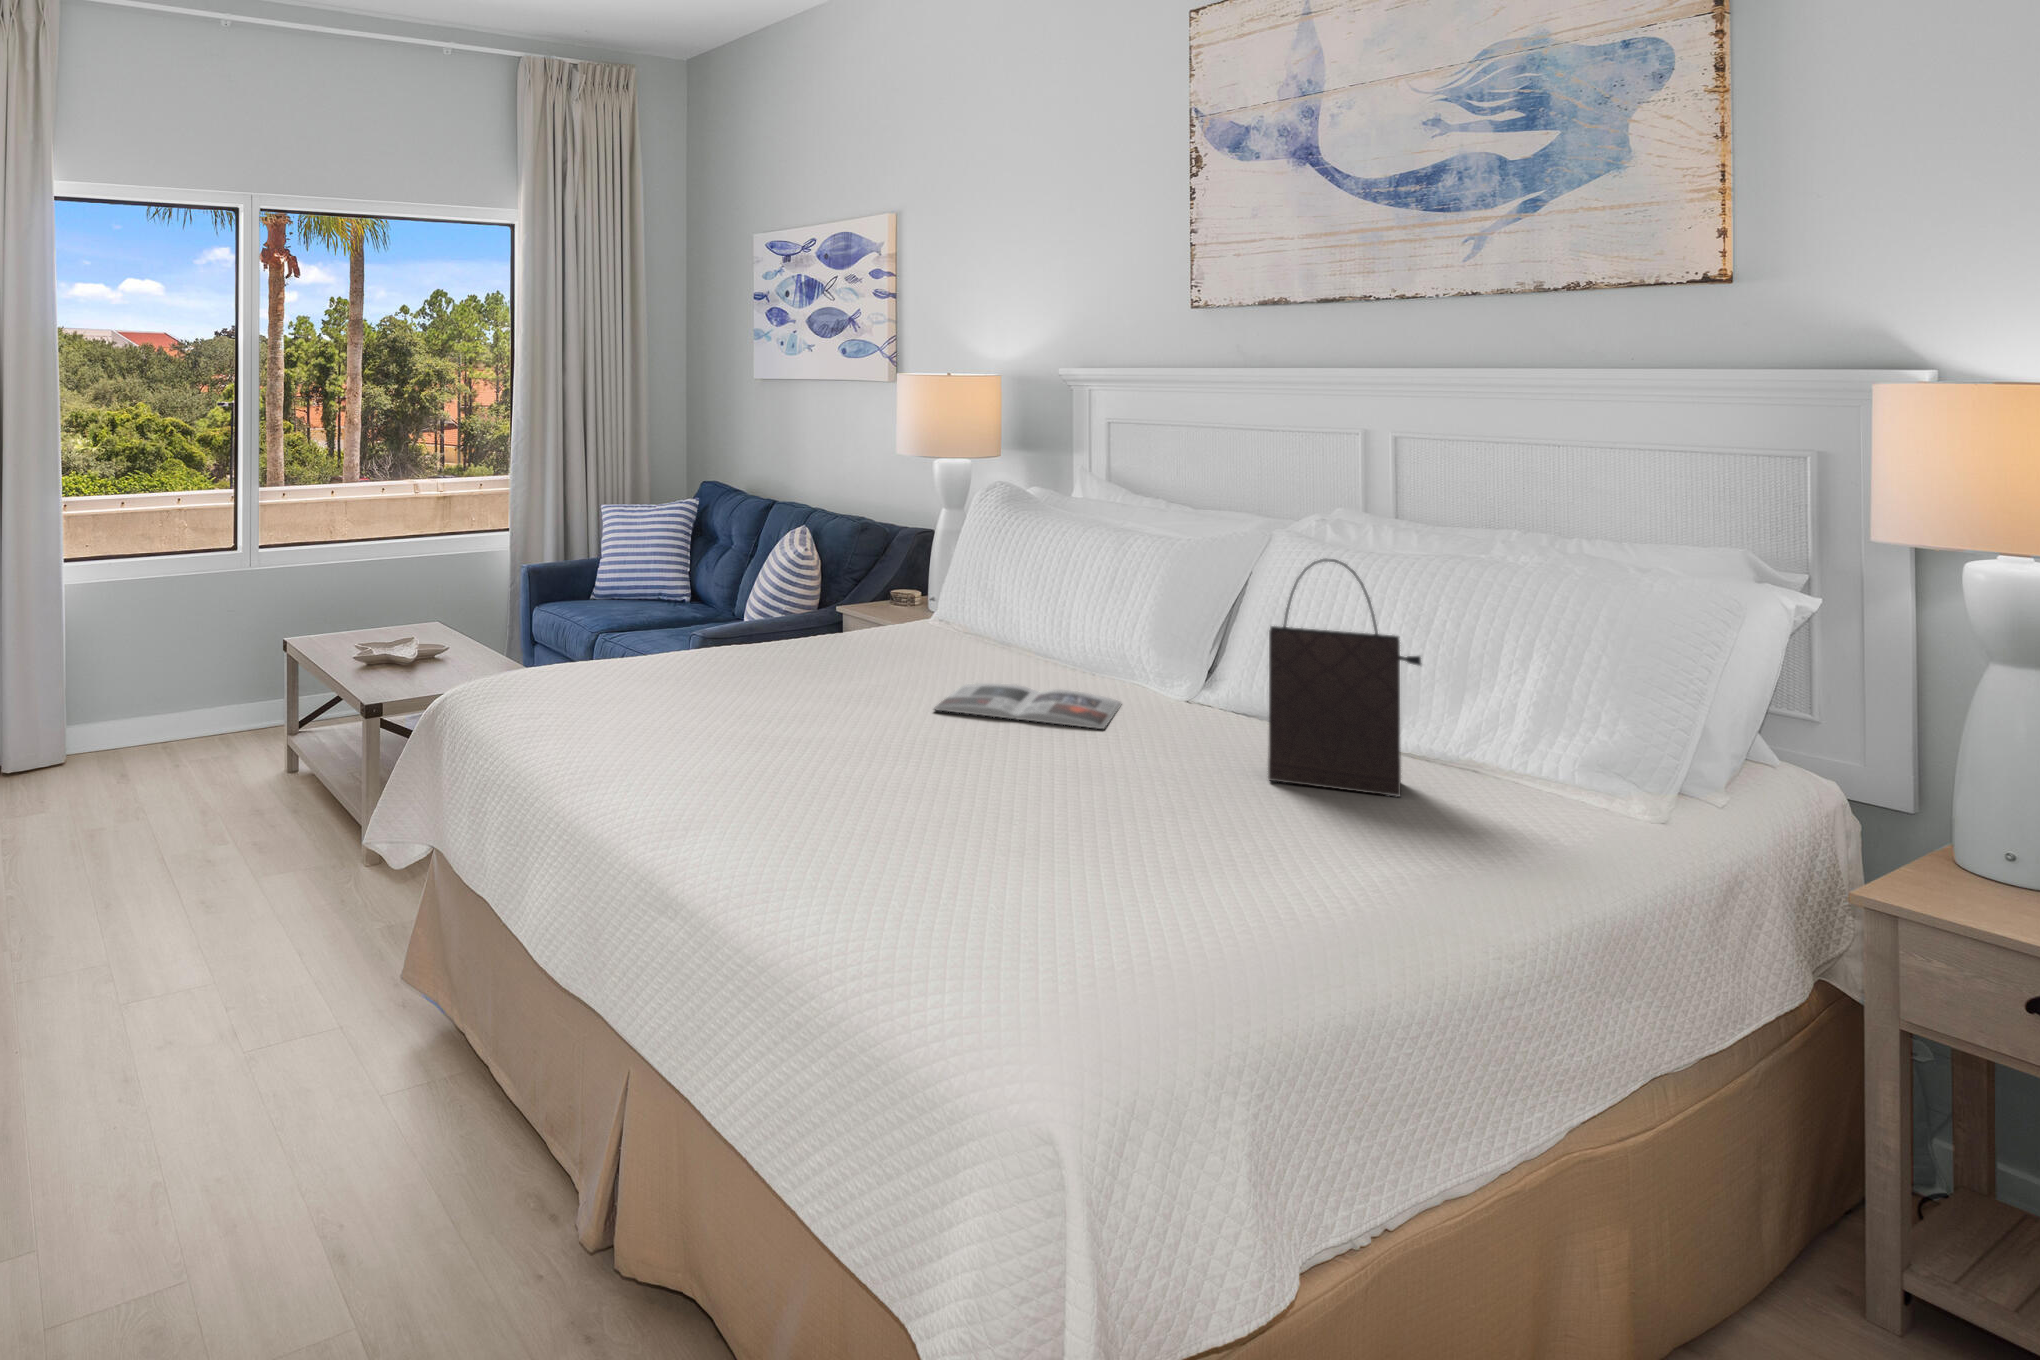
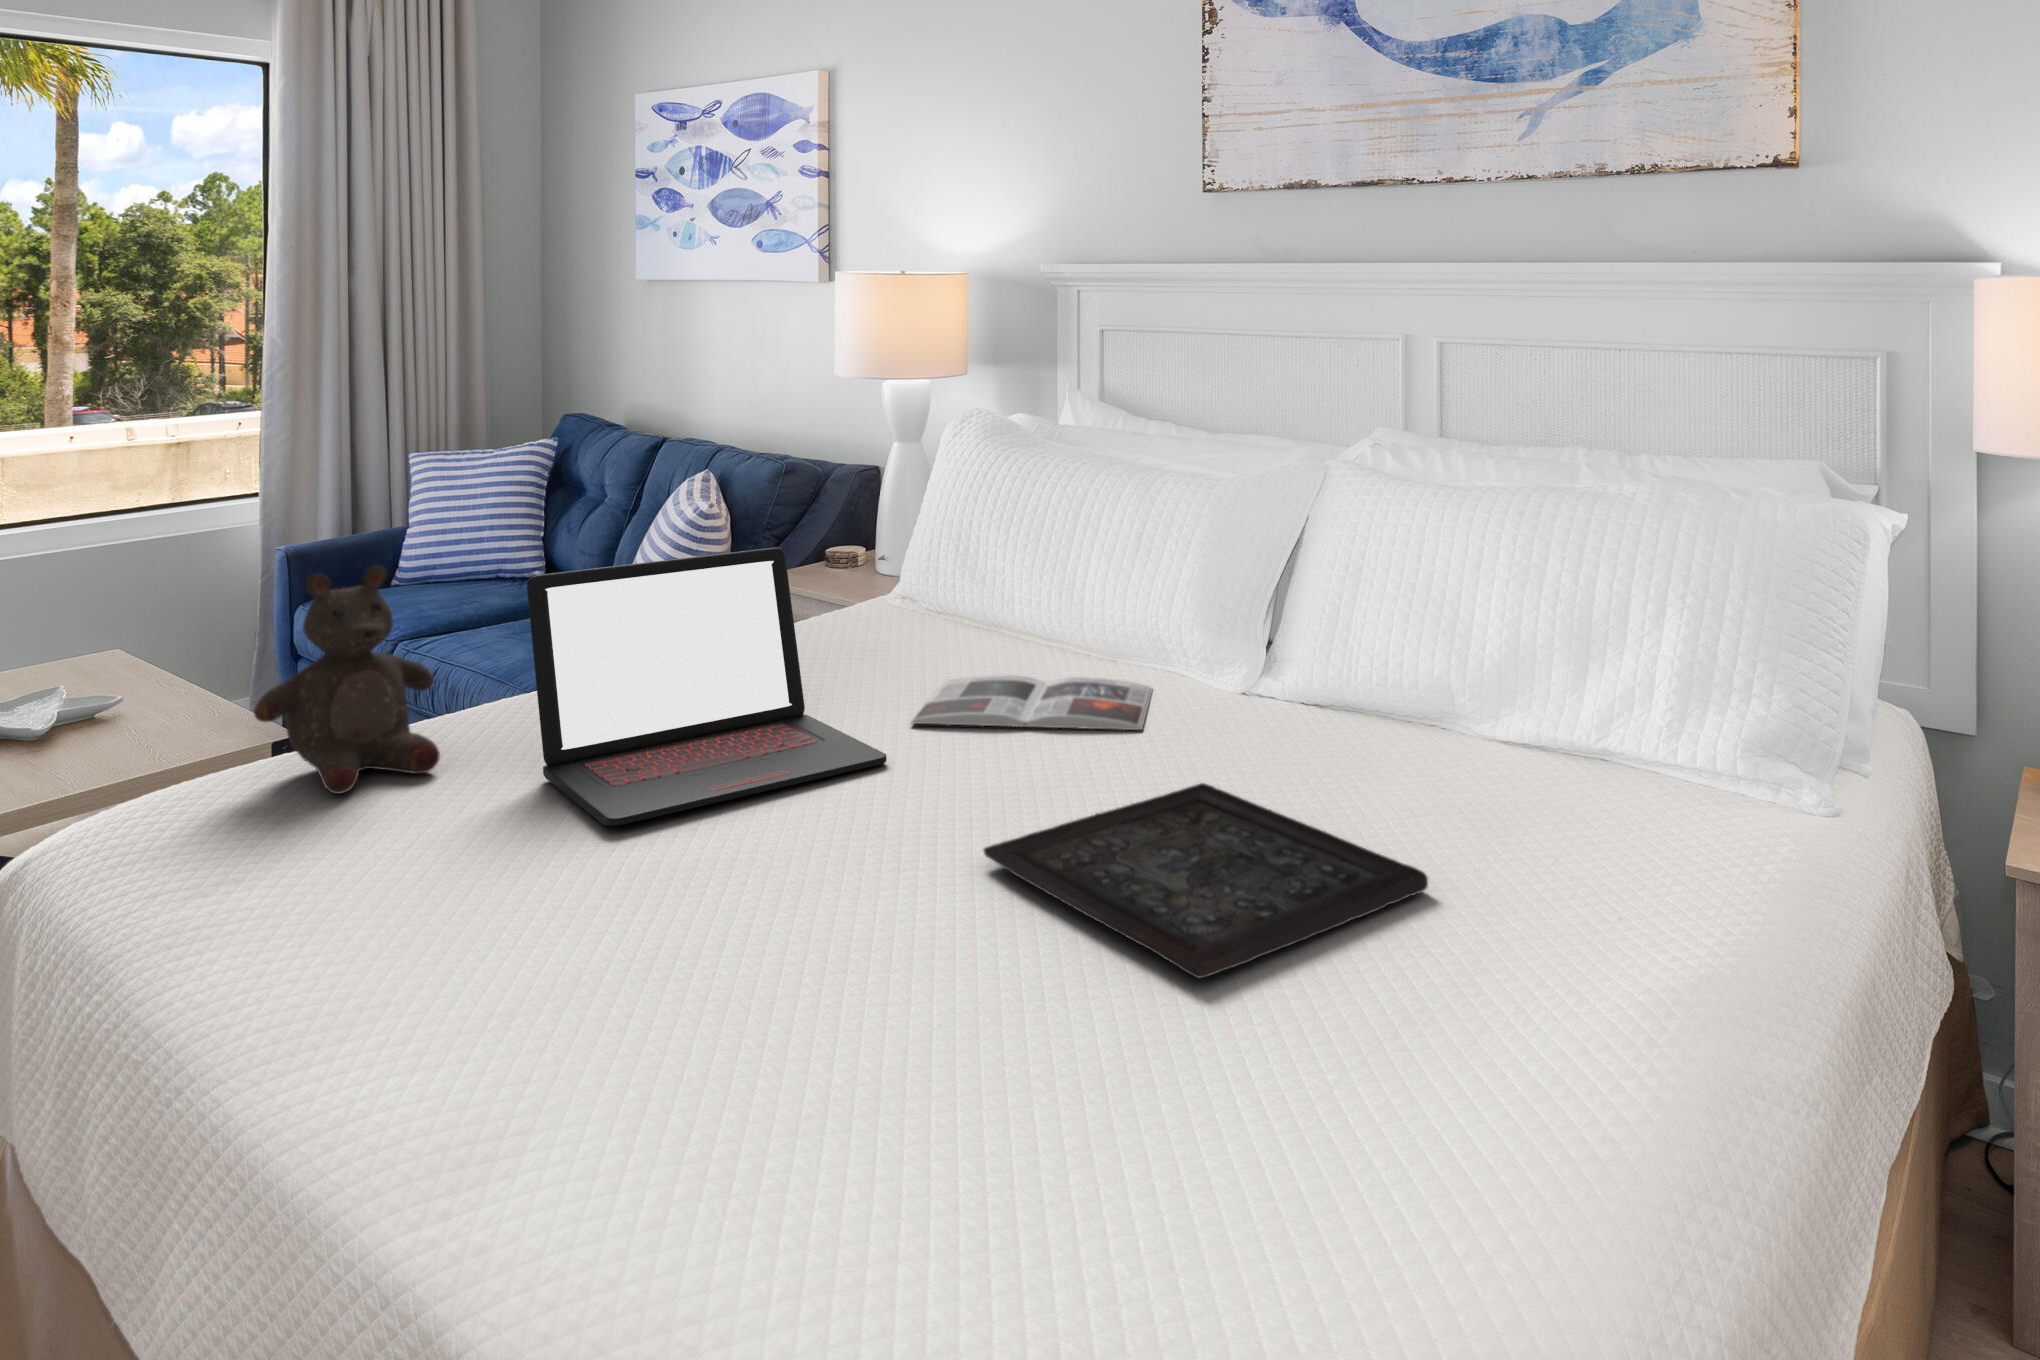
handbag: present [1268,559,1421,797] -> none [1360,494,1543,790]
stuffed bear: none [529,576,630,716] -> present [254,566,440,794]
laptop: none [683,578,912,749] -> present [527,548,887,826]
tray: none [966,764,1287,872] -> present [984,783,1428,978]

